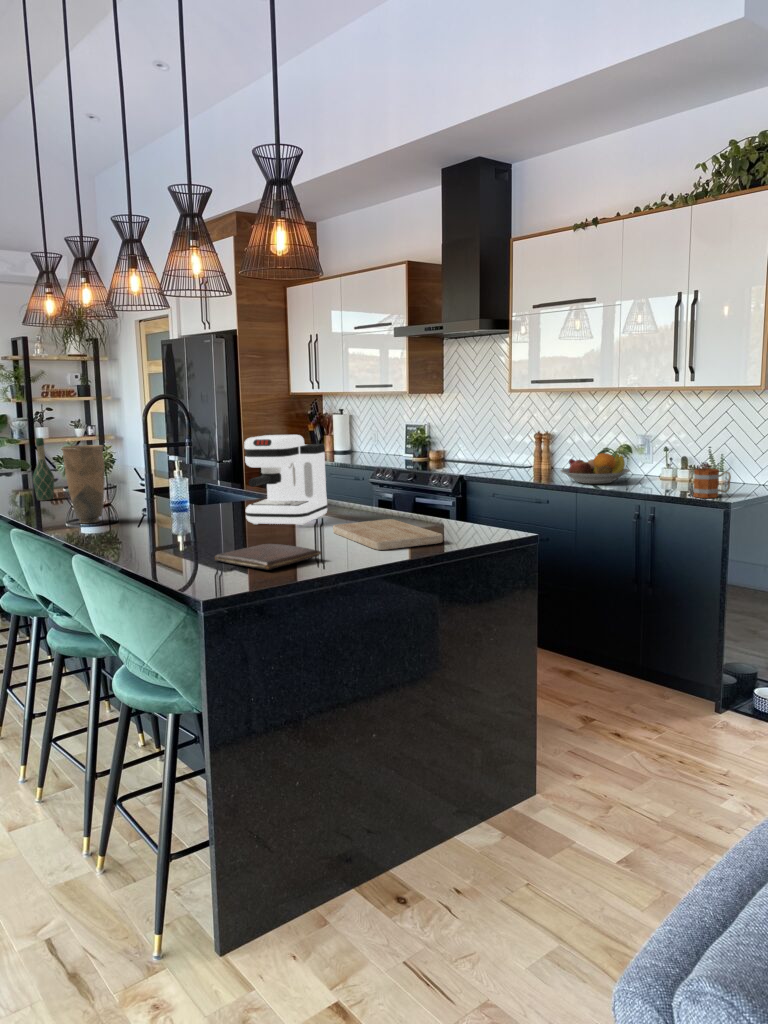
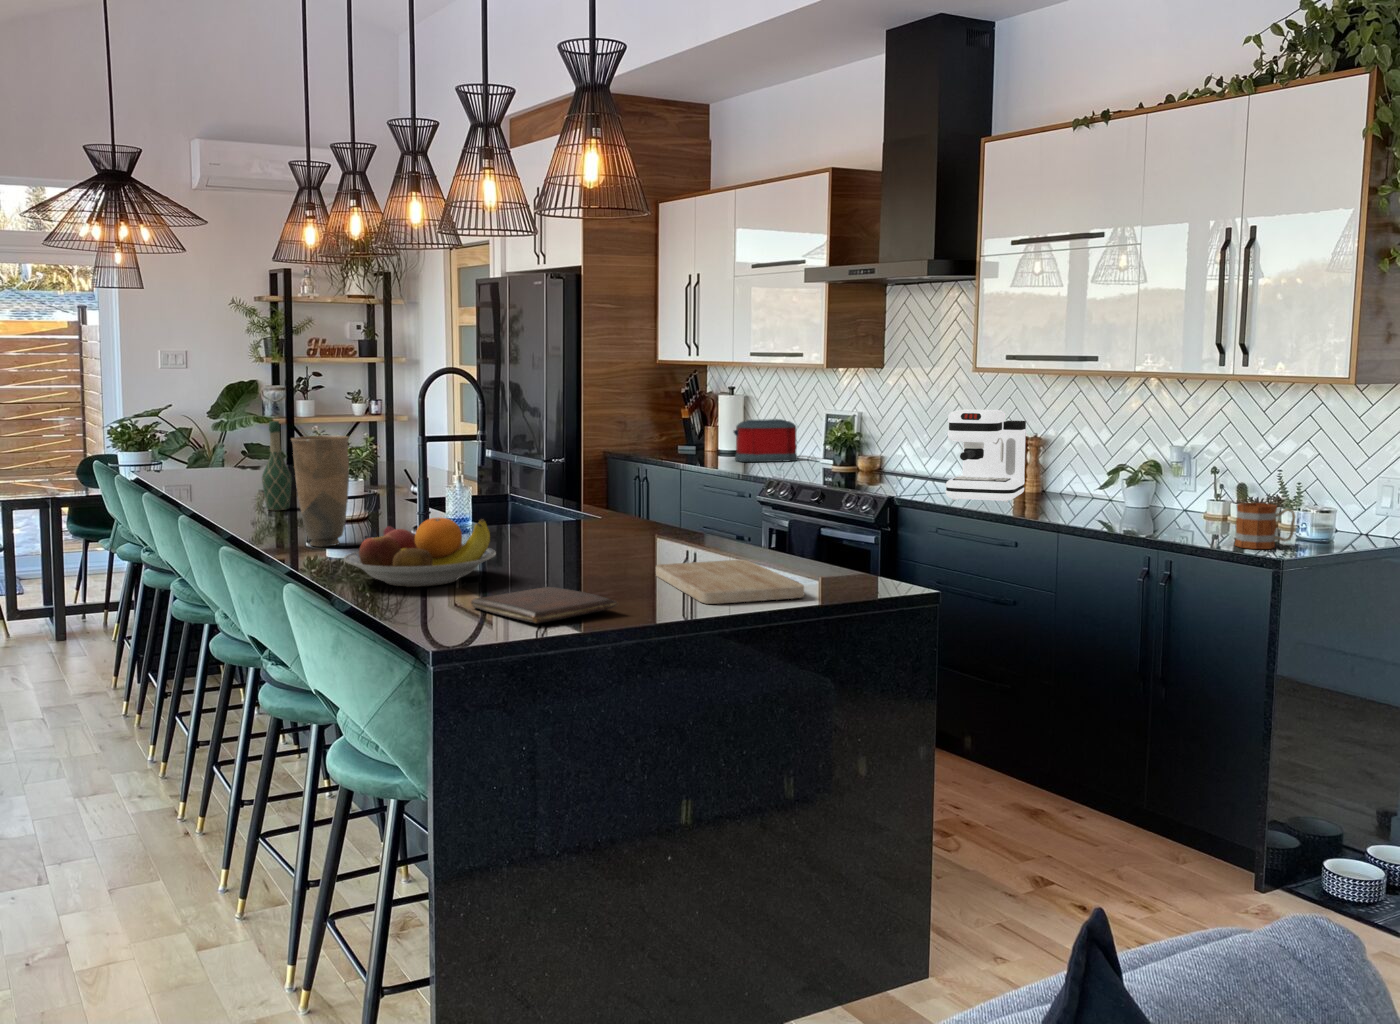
toaster: none [343,429,386,457] -> present [734,419,798,462]
coffee maker: present [244,435,327,525] -> present [946,409,1026,502]
fruit bowl: present [561,453,630,484] -> present [344,518,496,587]

